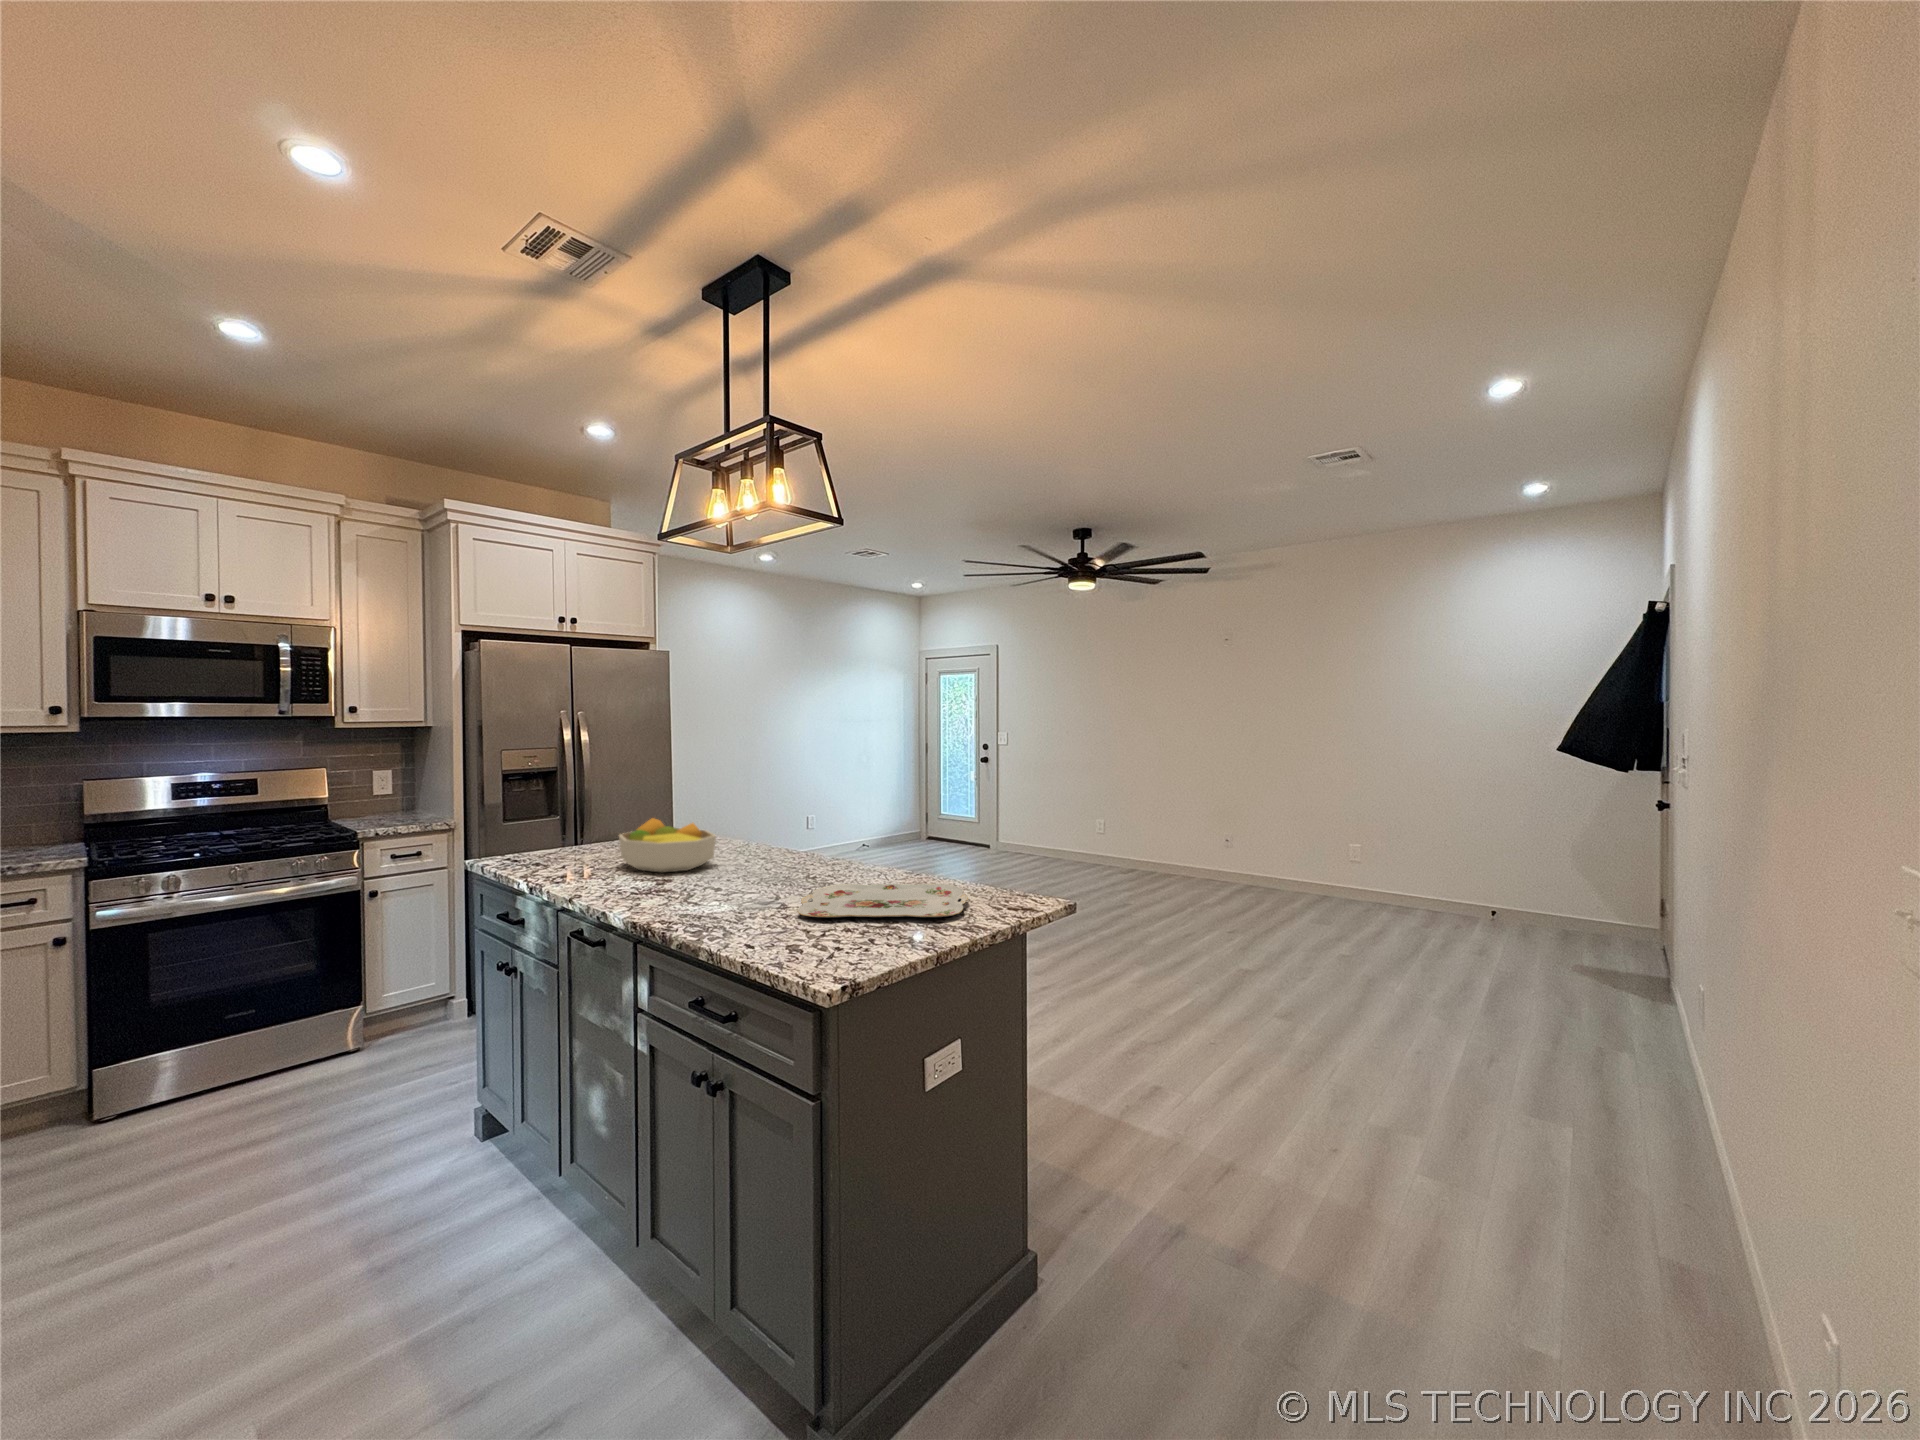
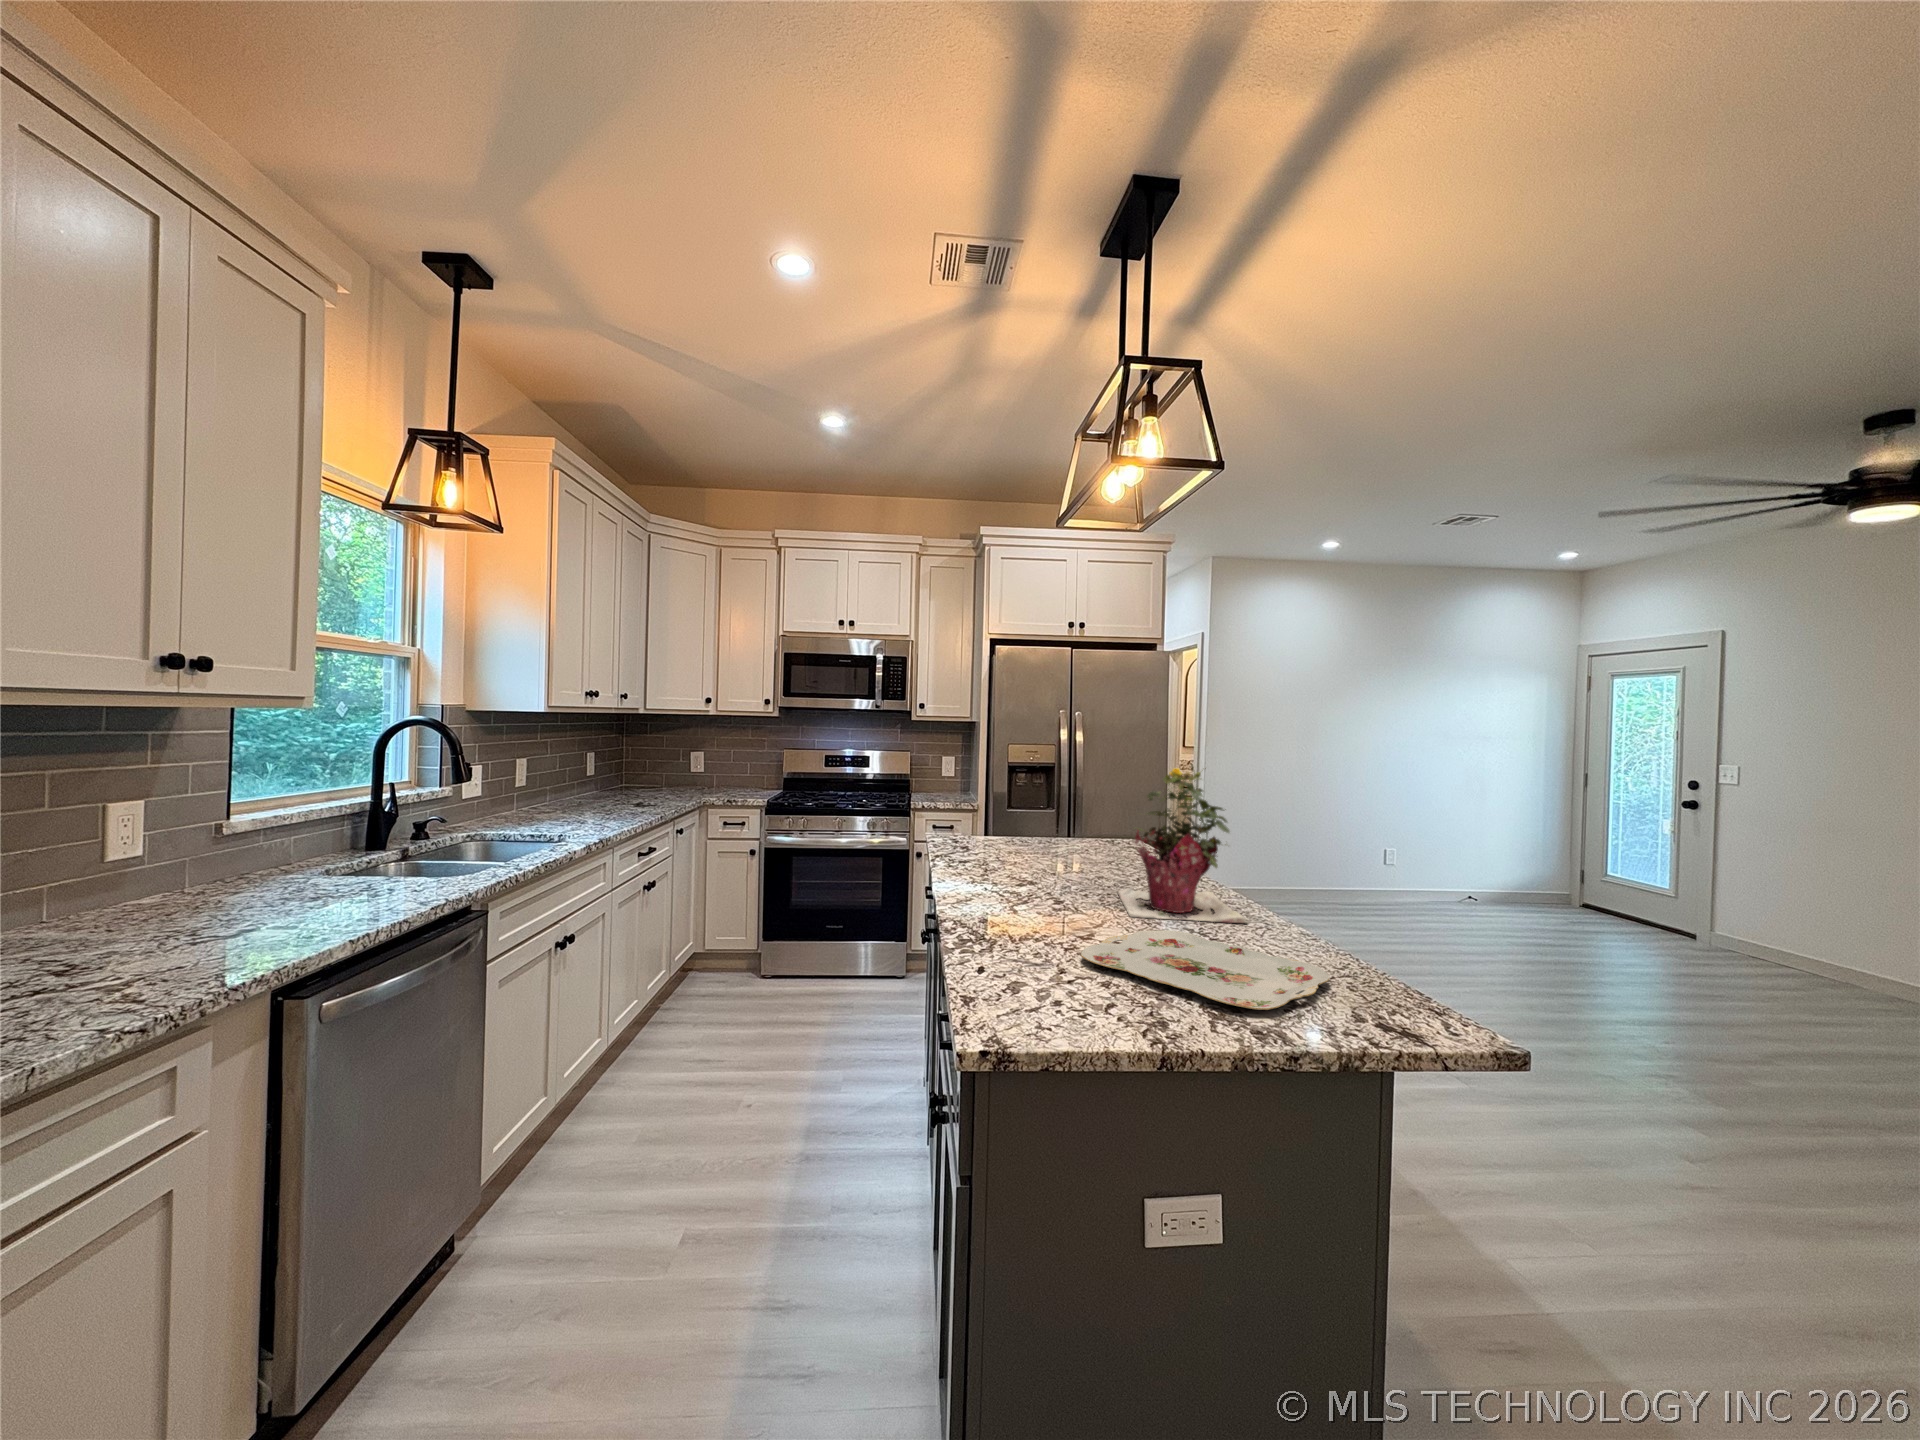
potted plant: none [744,751,866,884] -> present [1118,766,1247,923]
fruit bowl: present [619,818,716,872] -> none [1013,821,1102,882]

